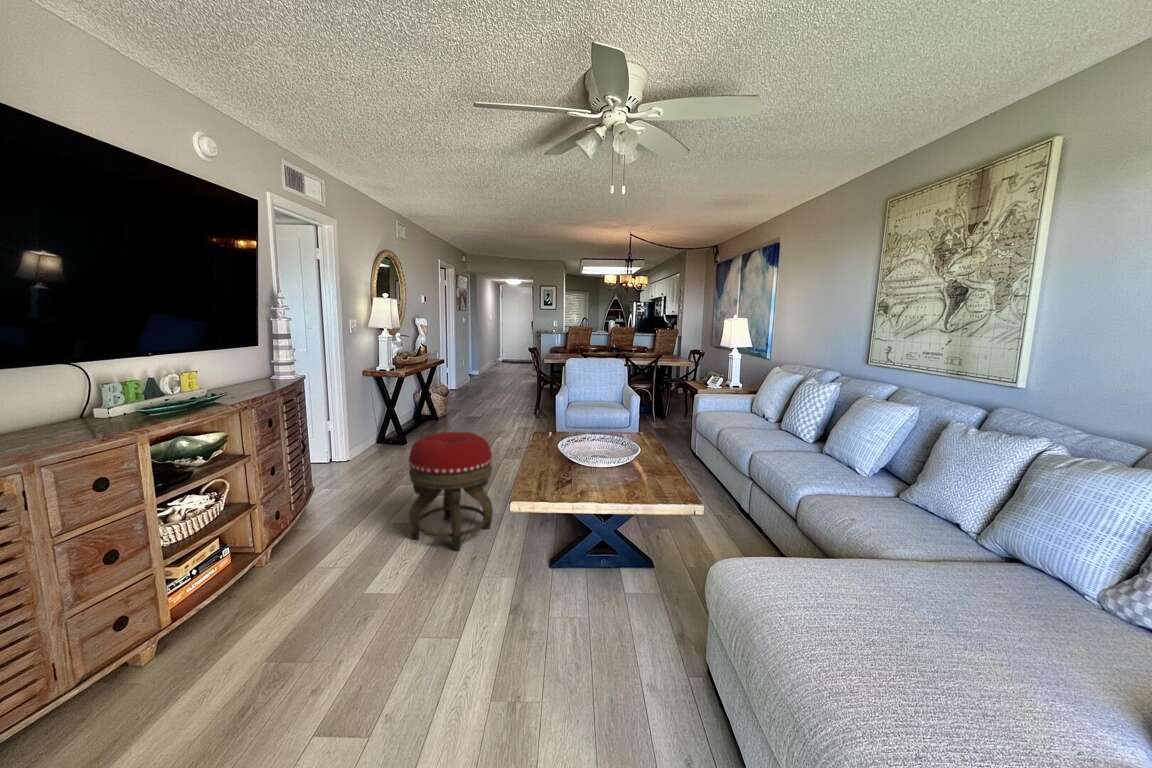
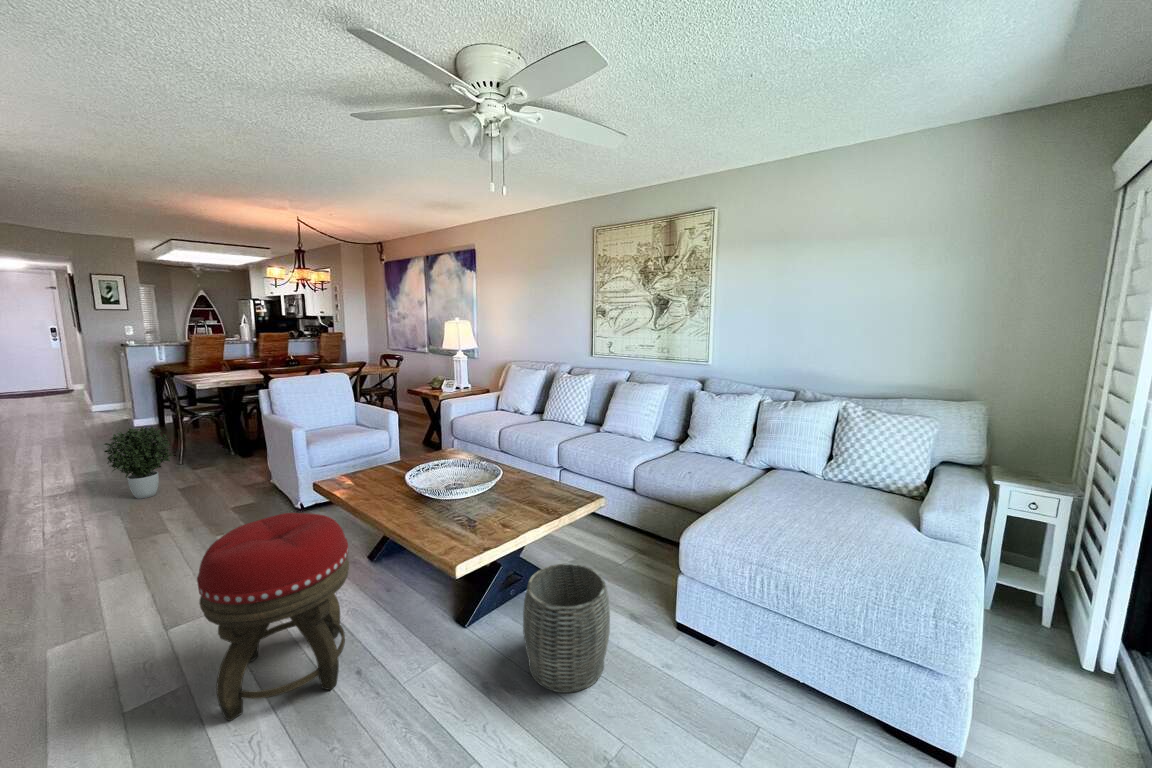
potted plant: none [488,380,519,426] -> present [104,427,173,499]
woven basket: none [541,530,621,644] -> present [523,563,610,693]

